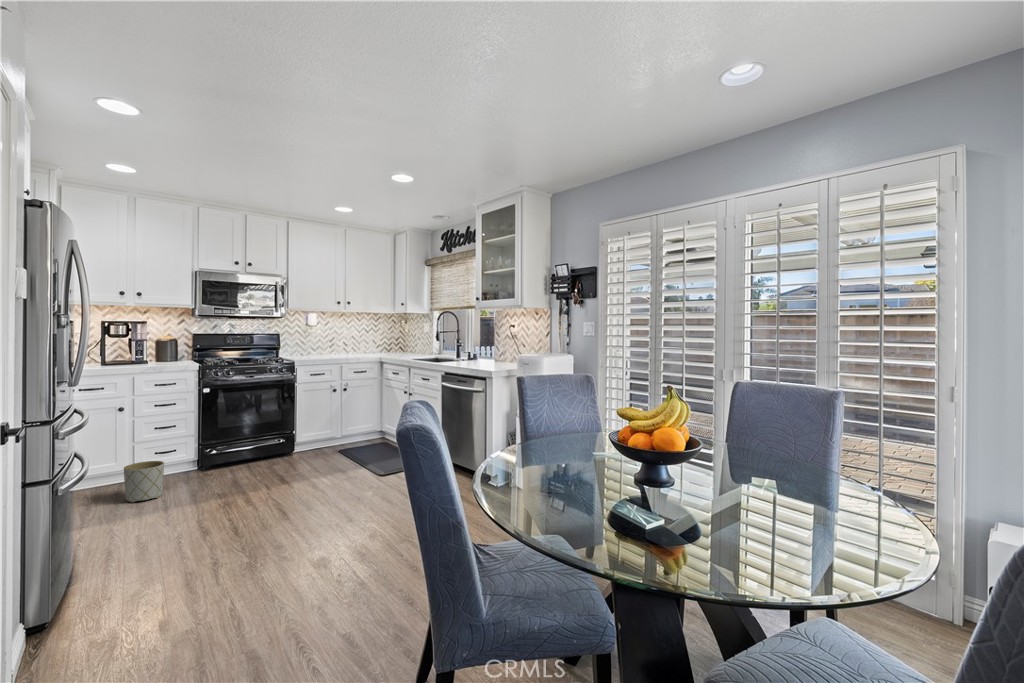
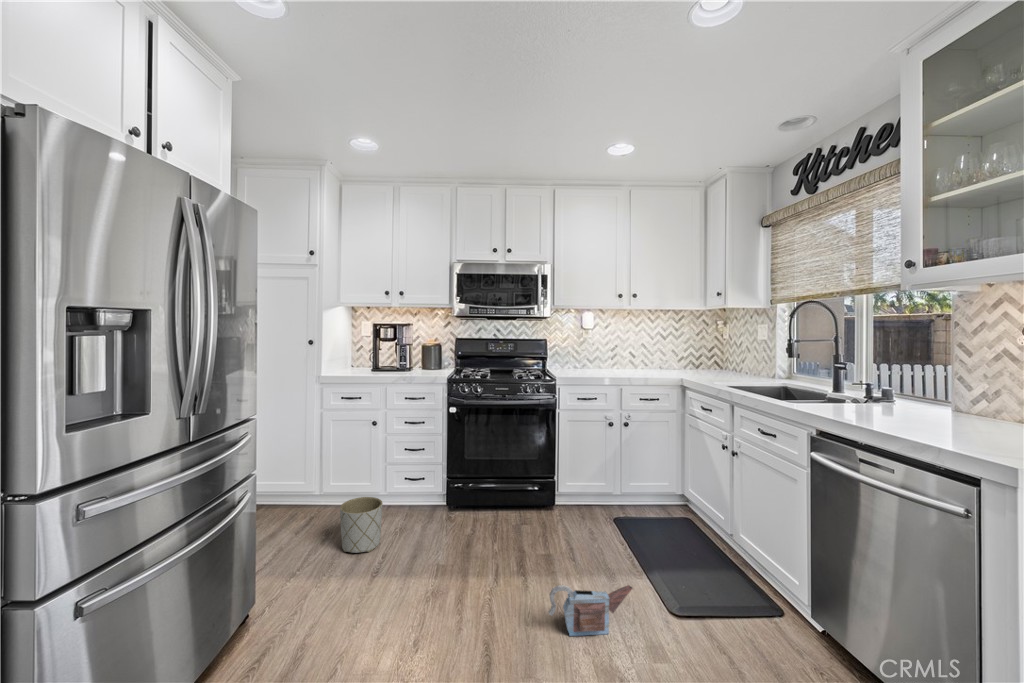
watering can: none [319,459,364,491] -> present [548,585,632,636]

